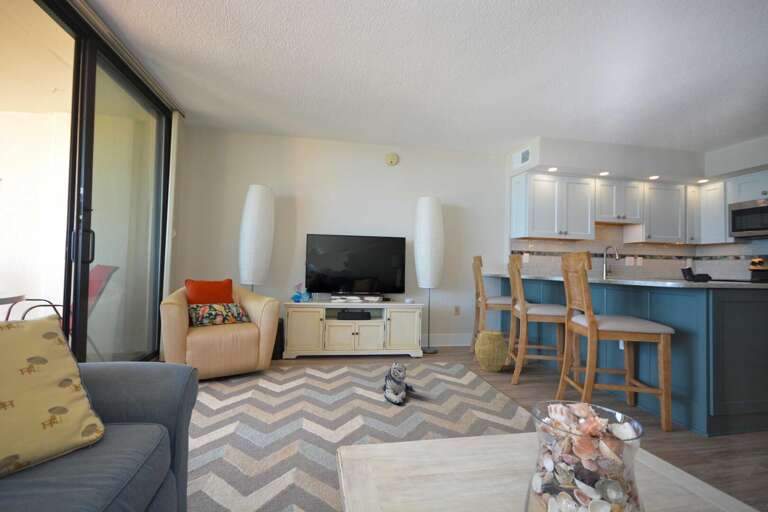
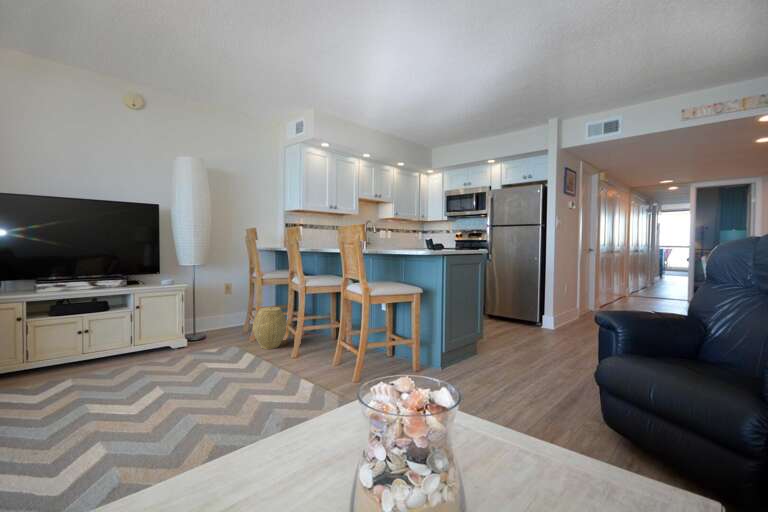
plush toy: present [382,363,413,404] -> none [145,356,187,403]

